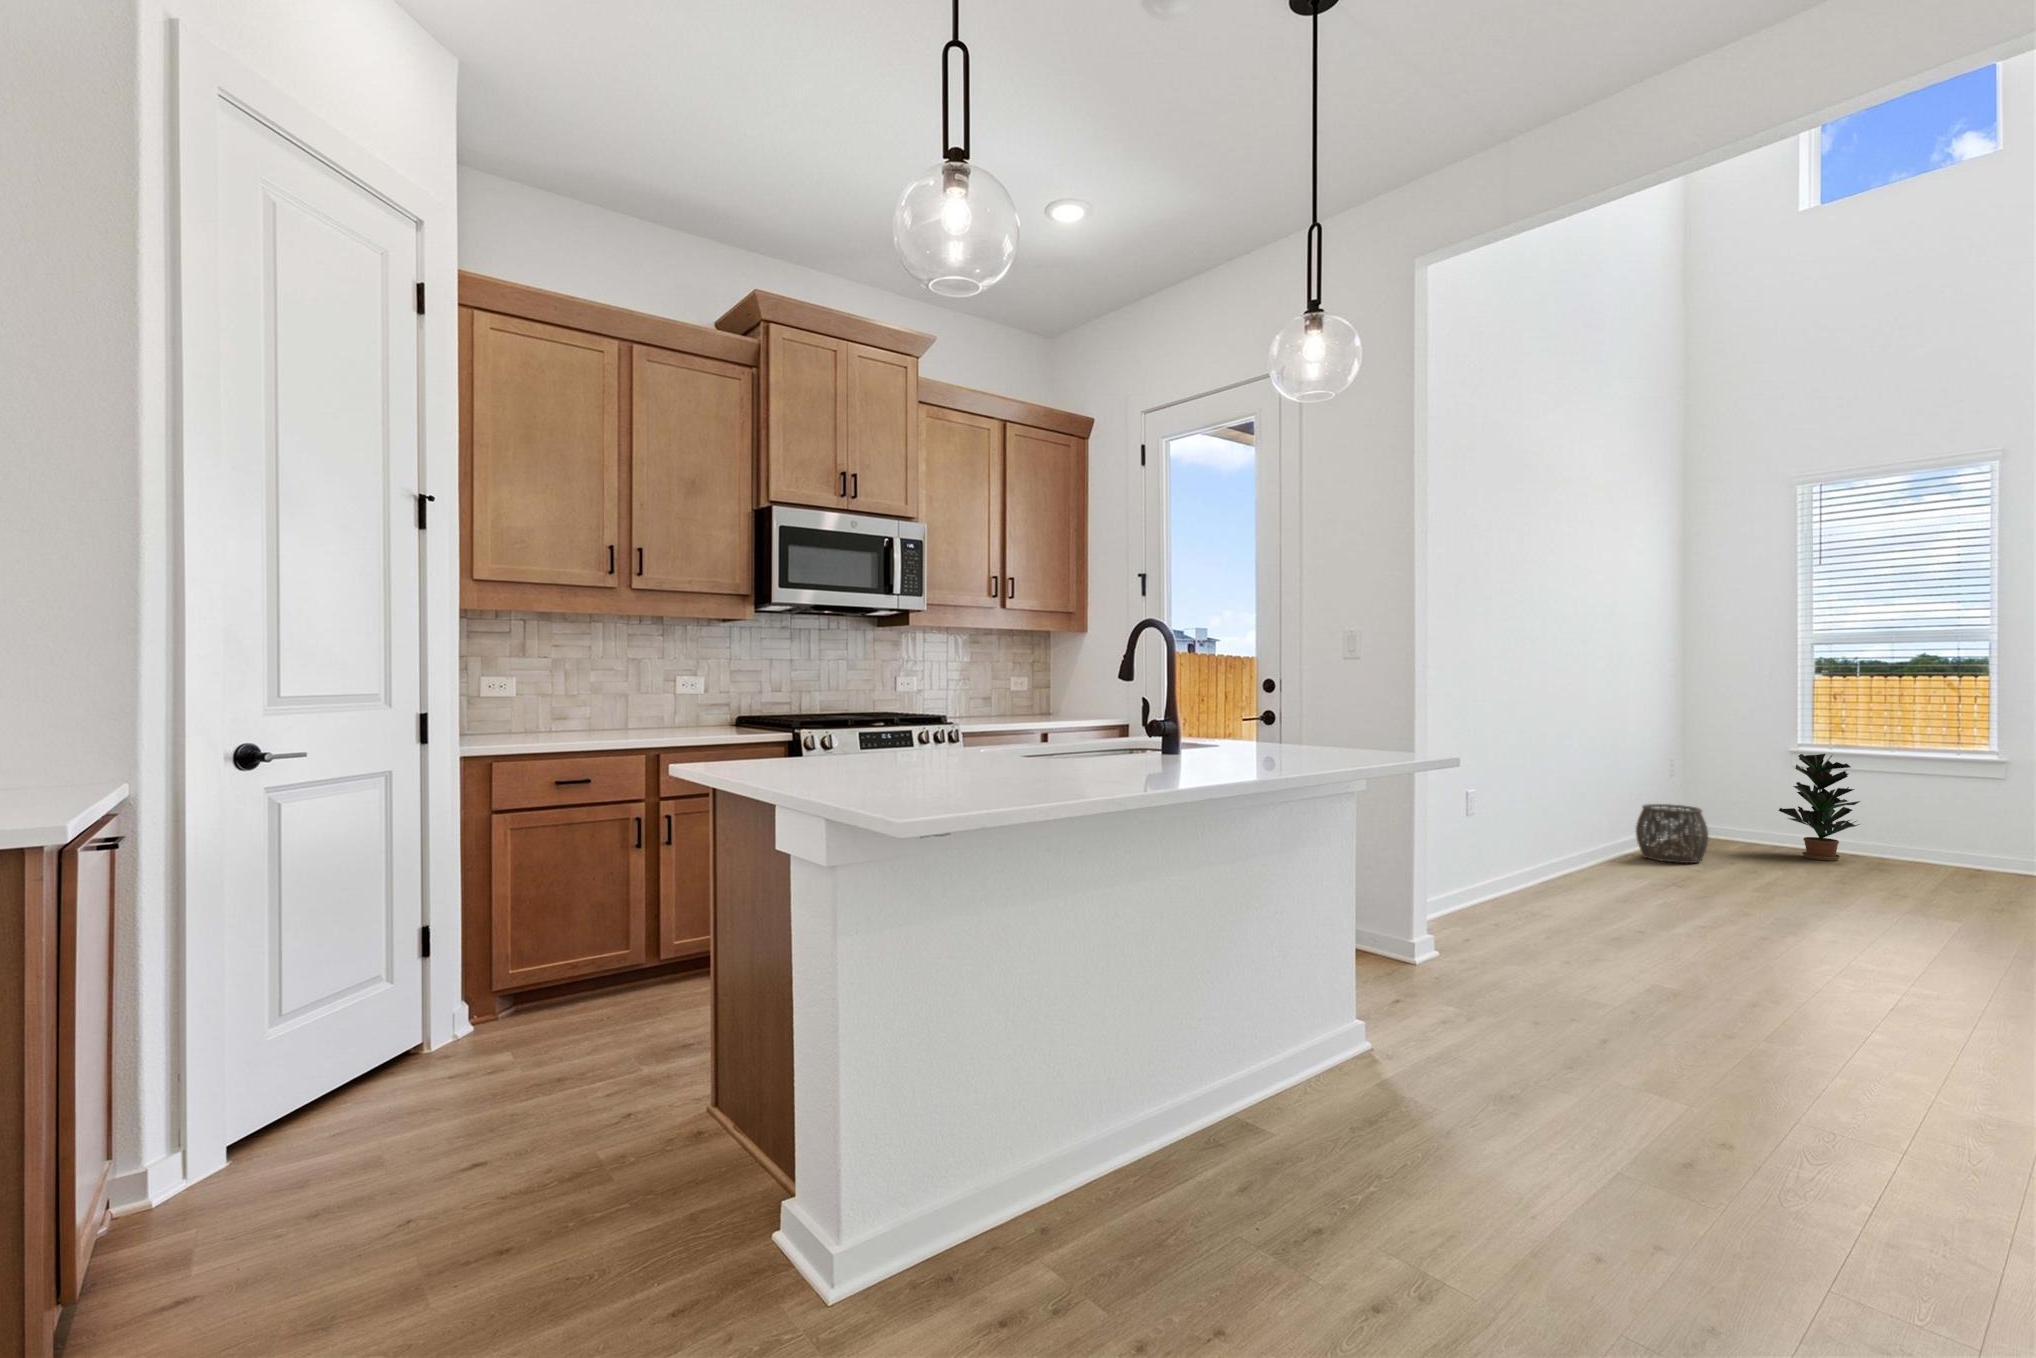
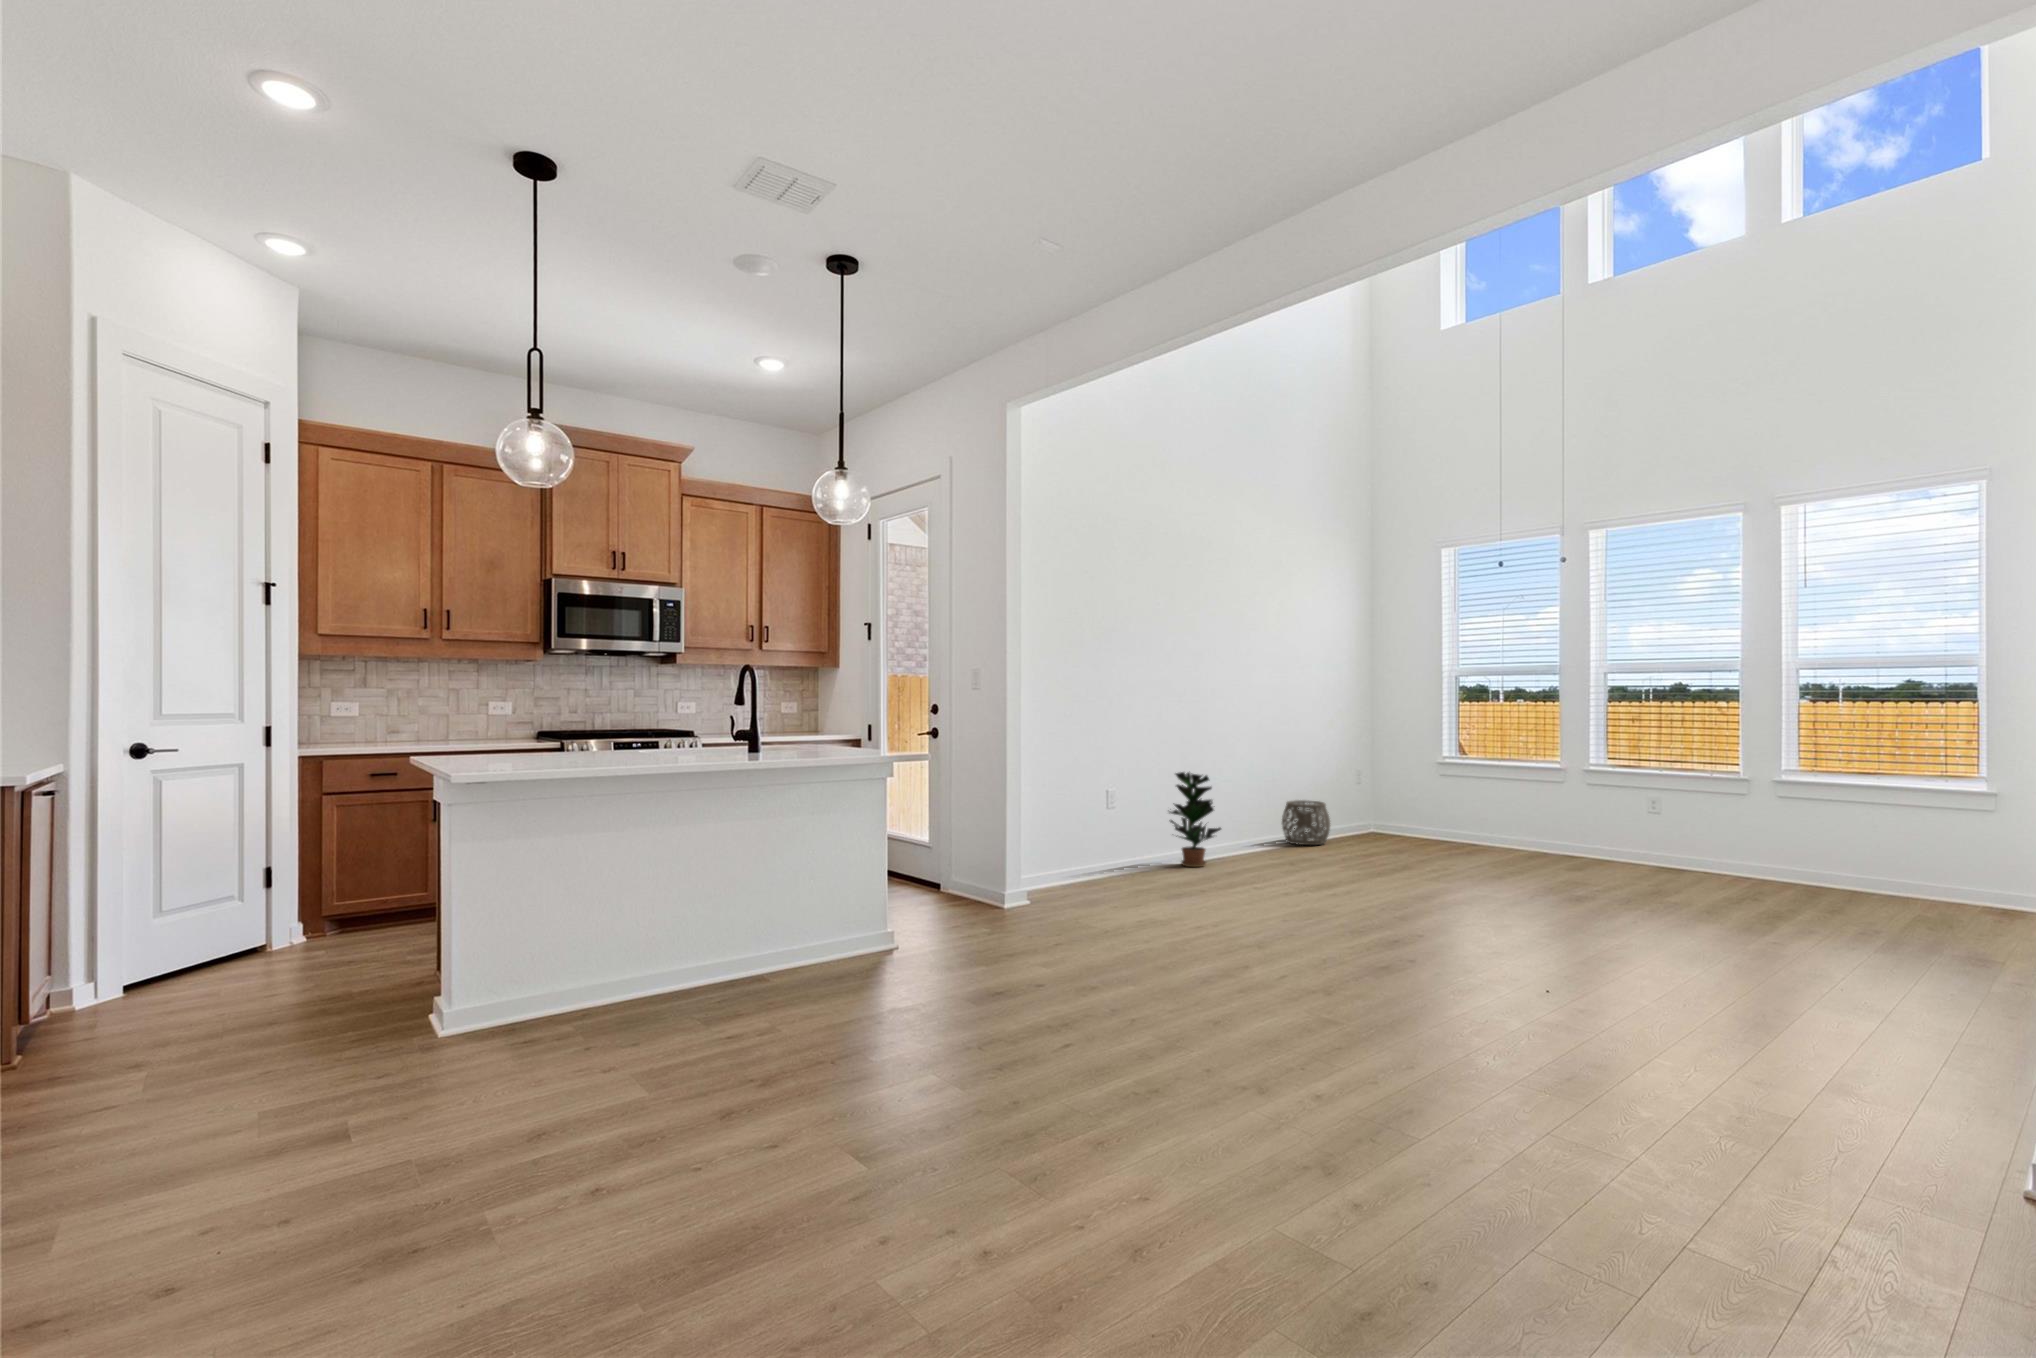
potted plant: present [1779,754,1860,861] -> present [1169,772,1221,867]

